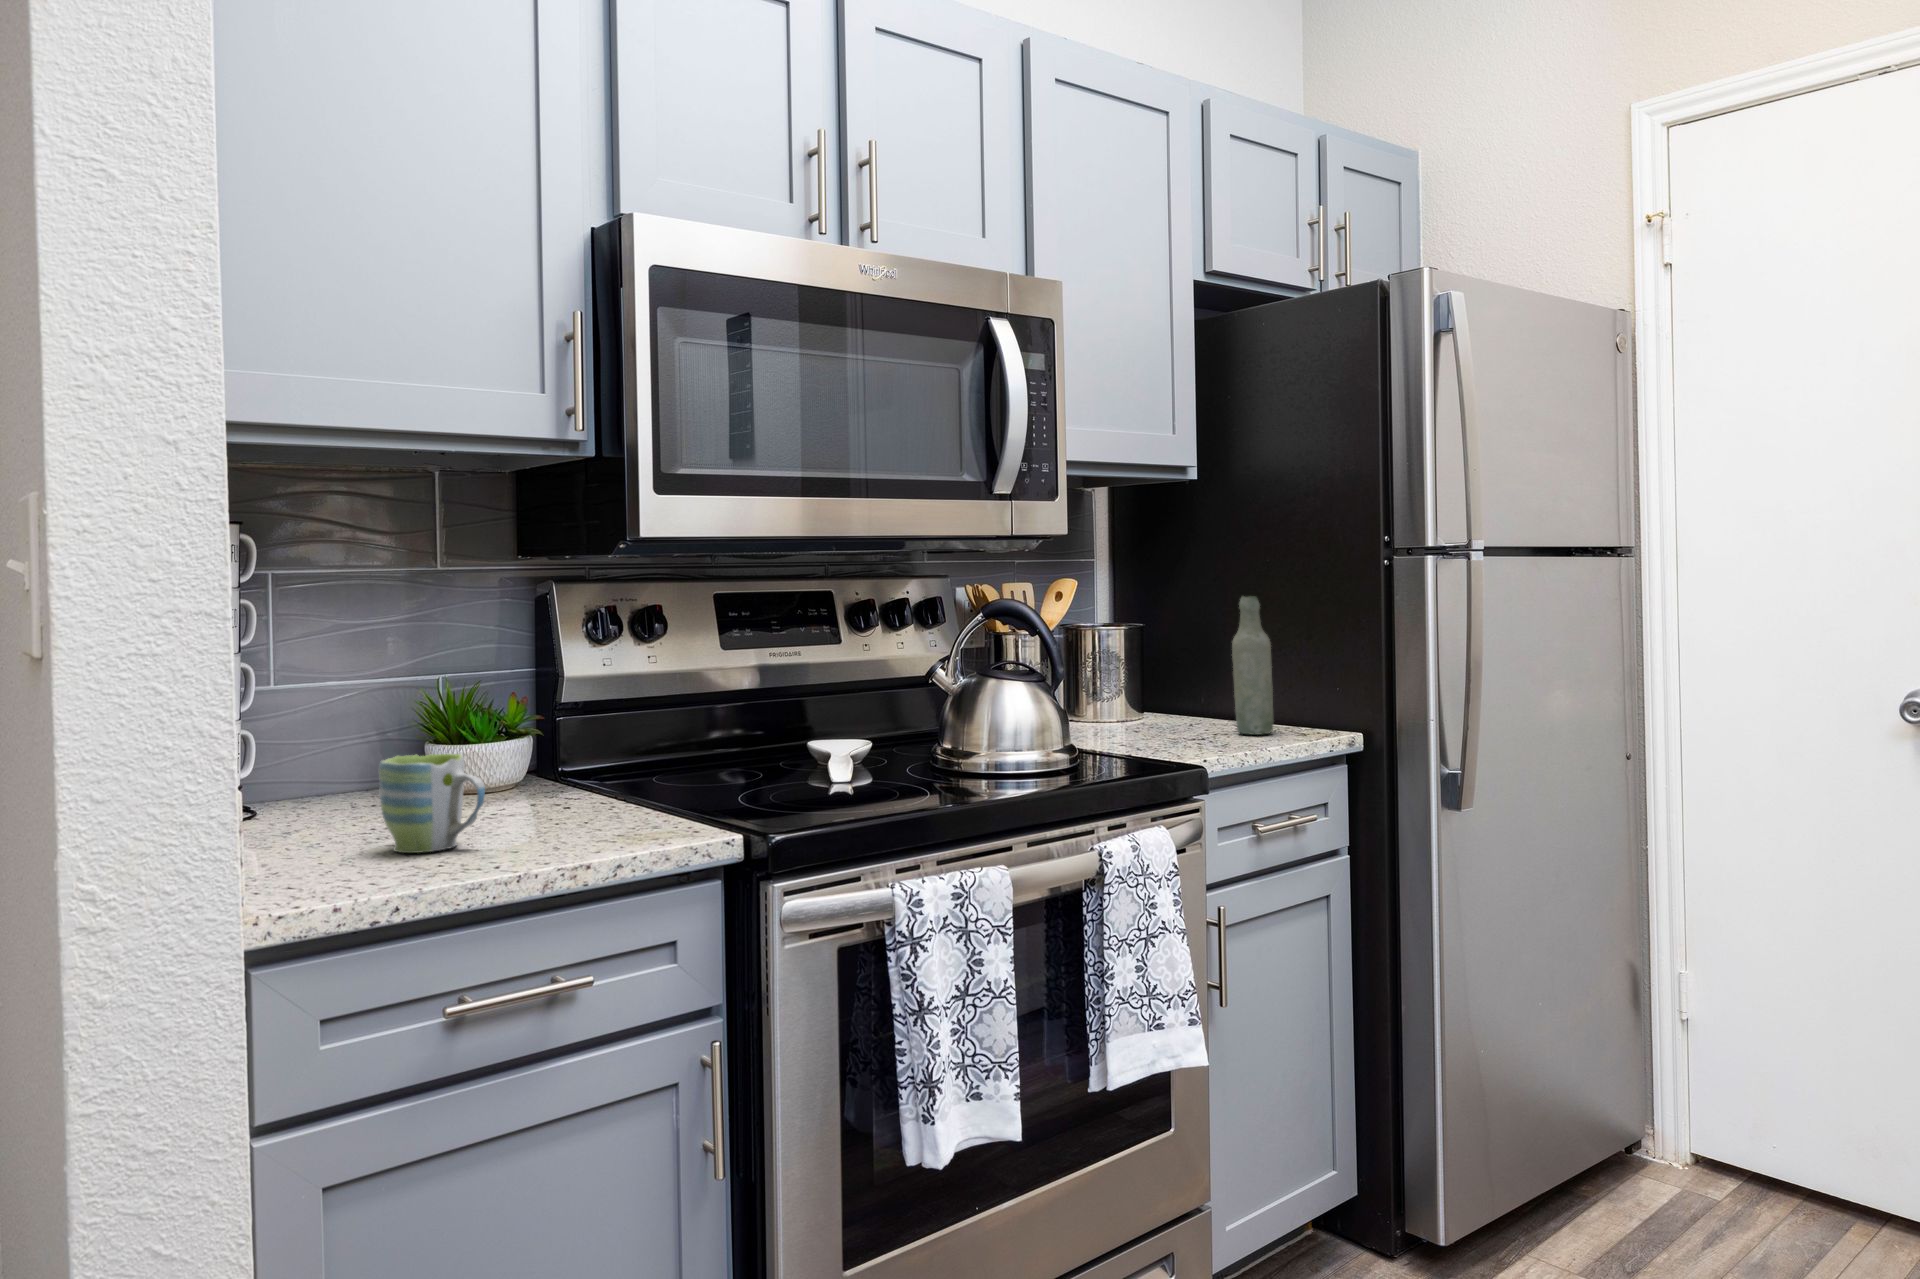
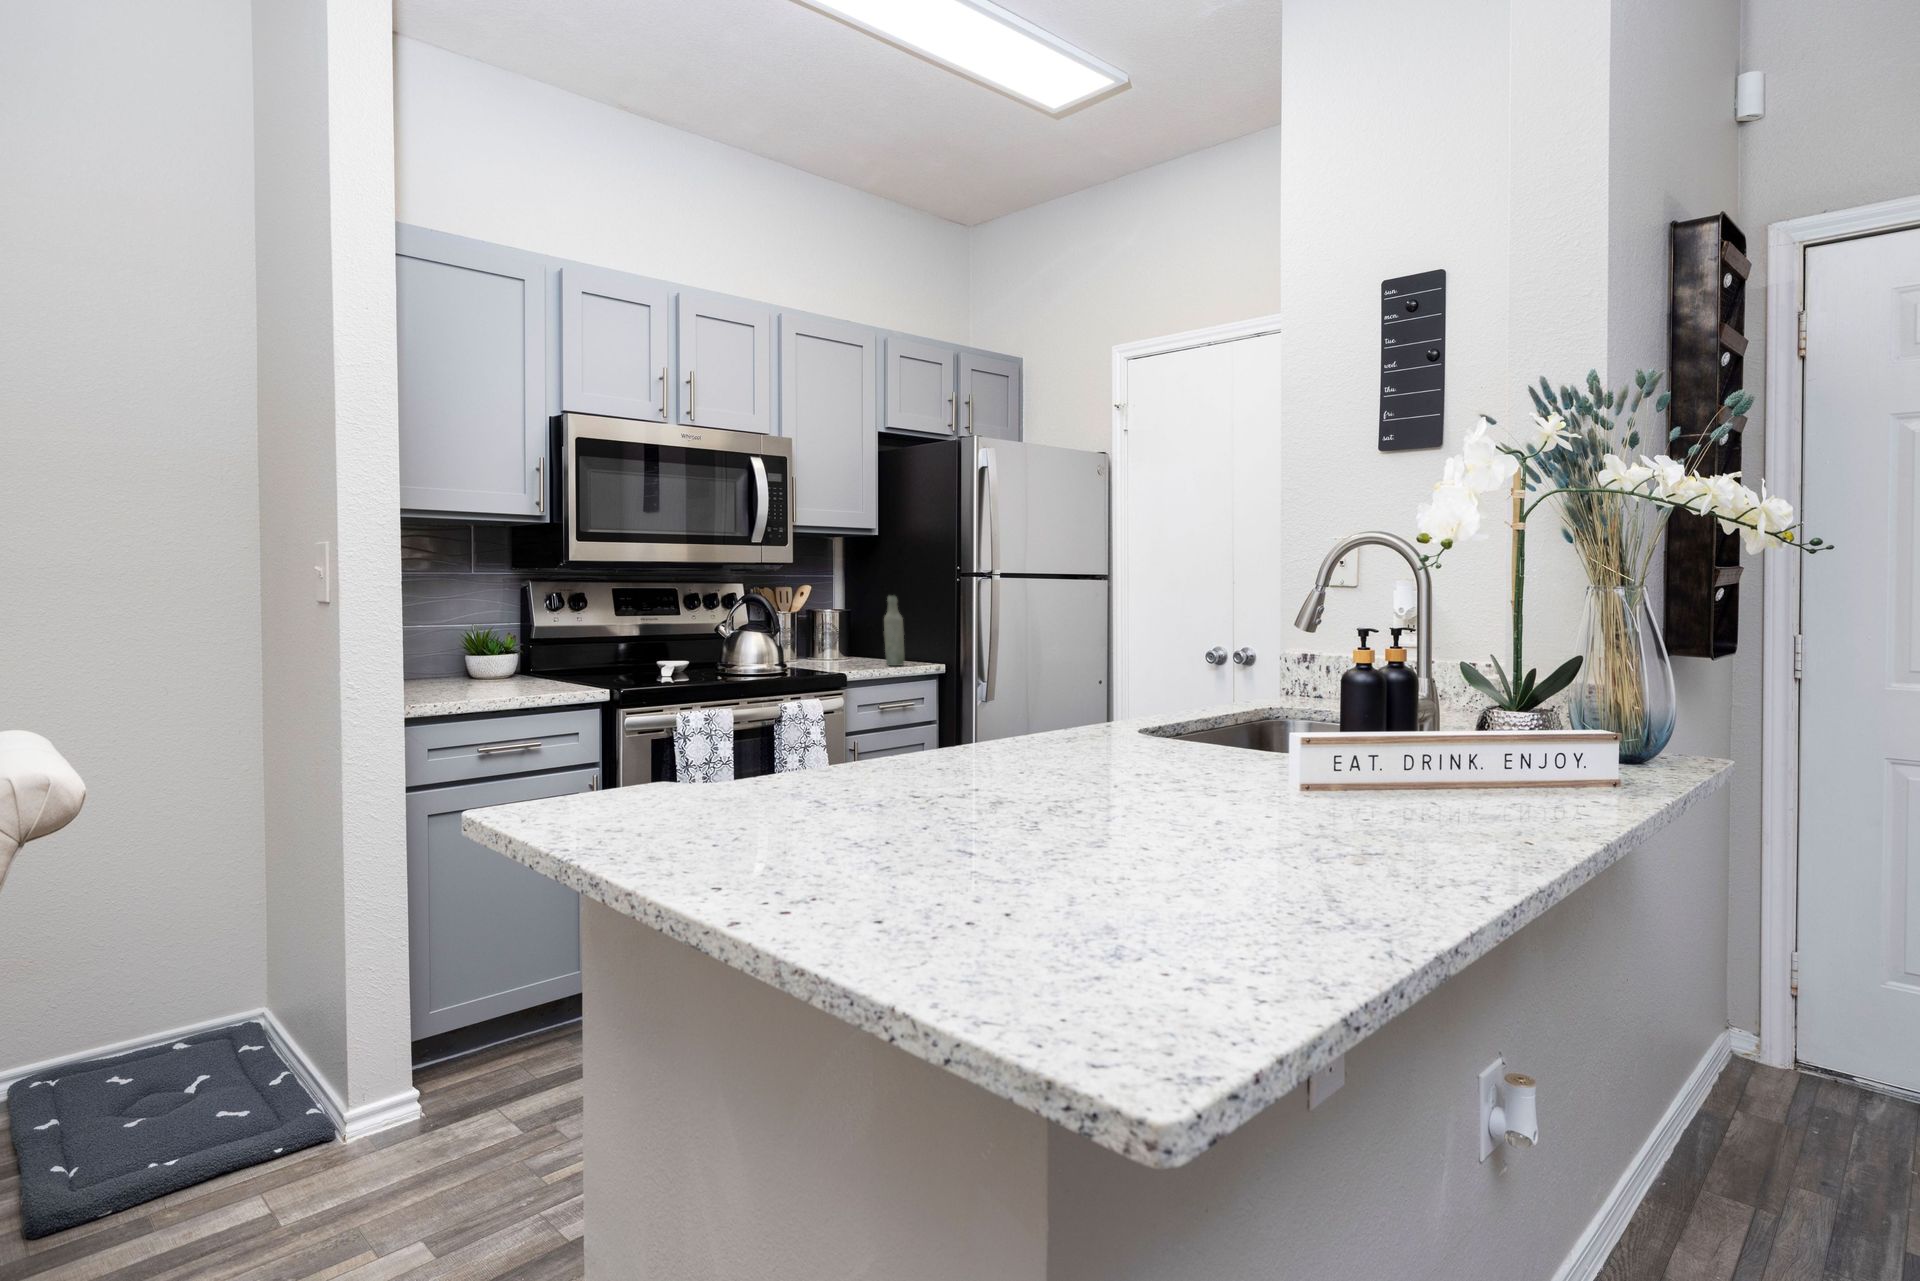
mug: present [379,754,485,853] -> none [452,653,497,693]

